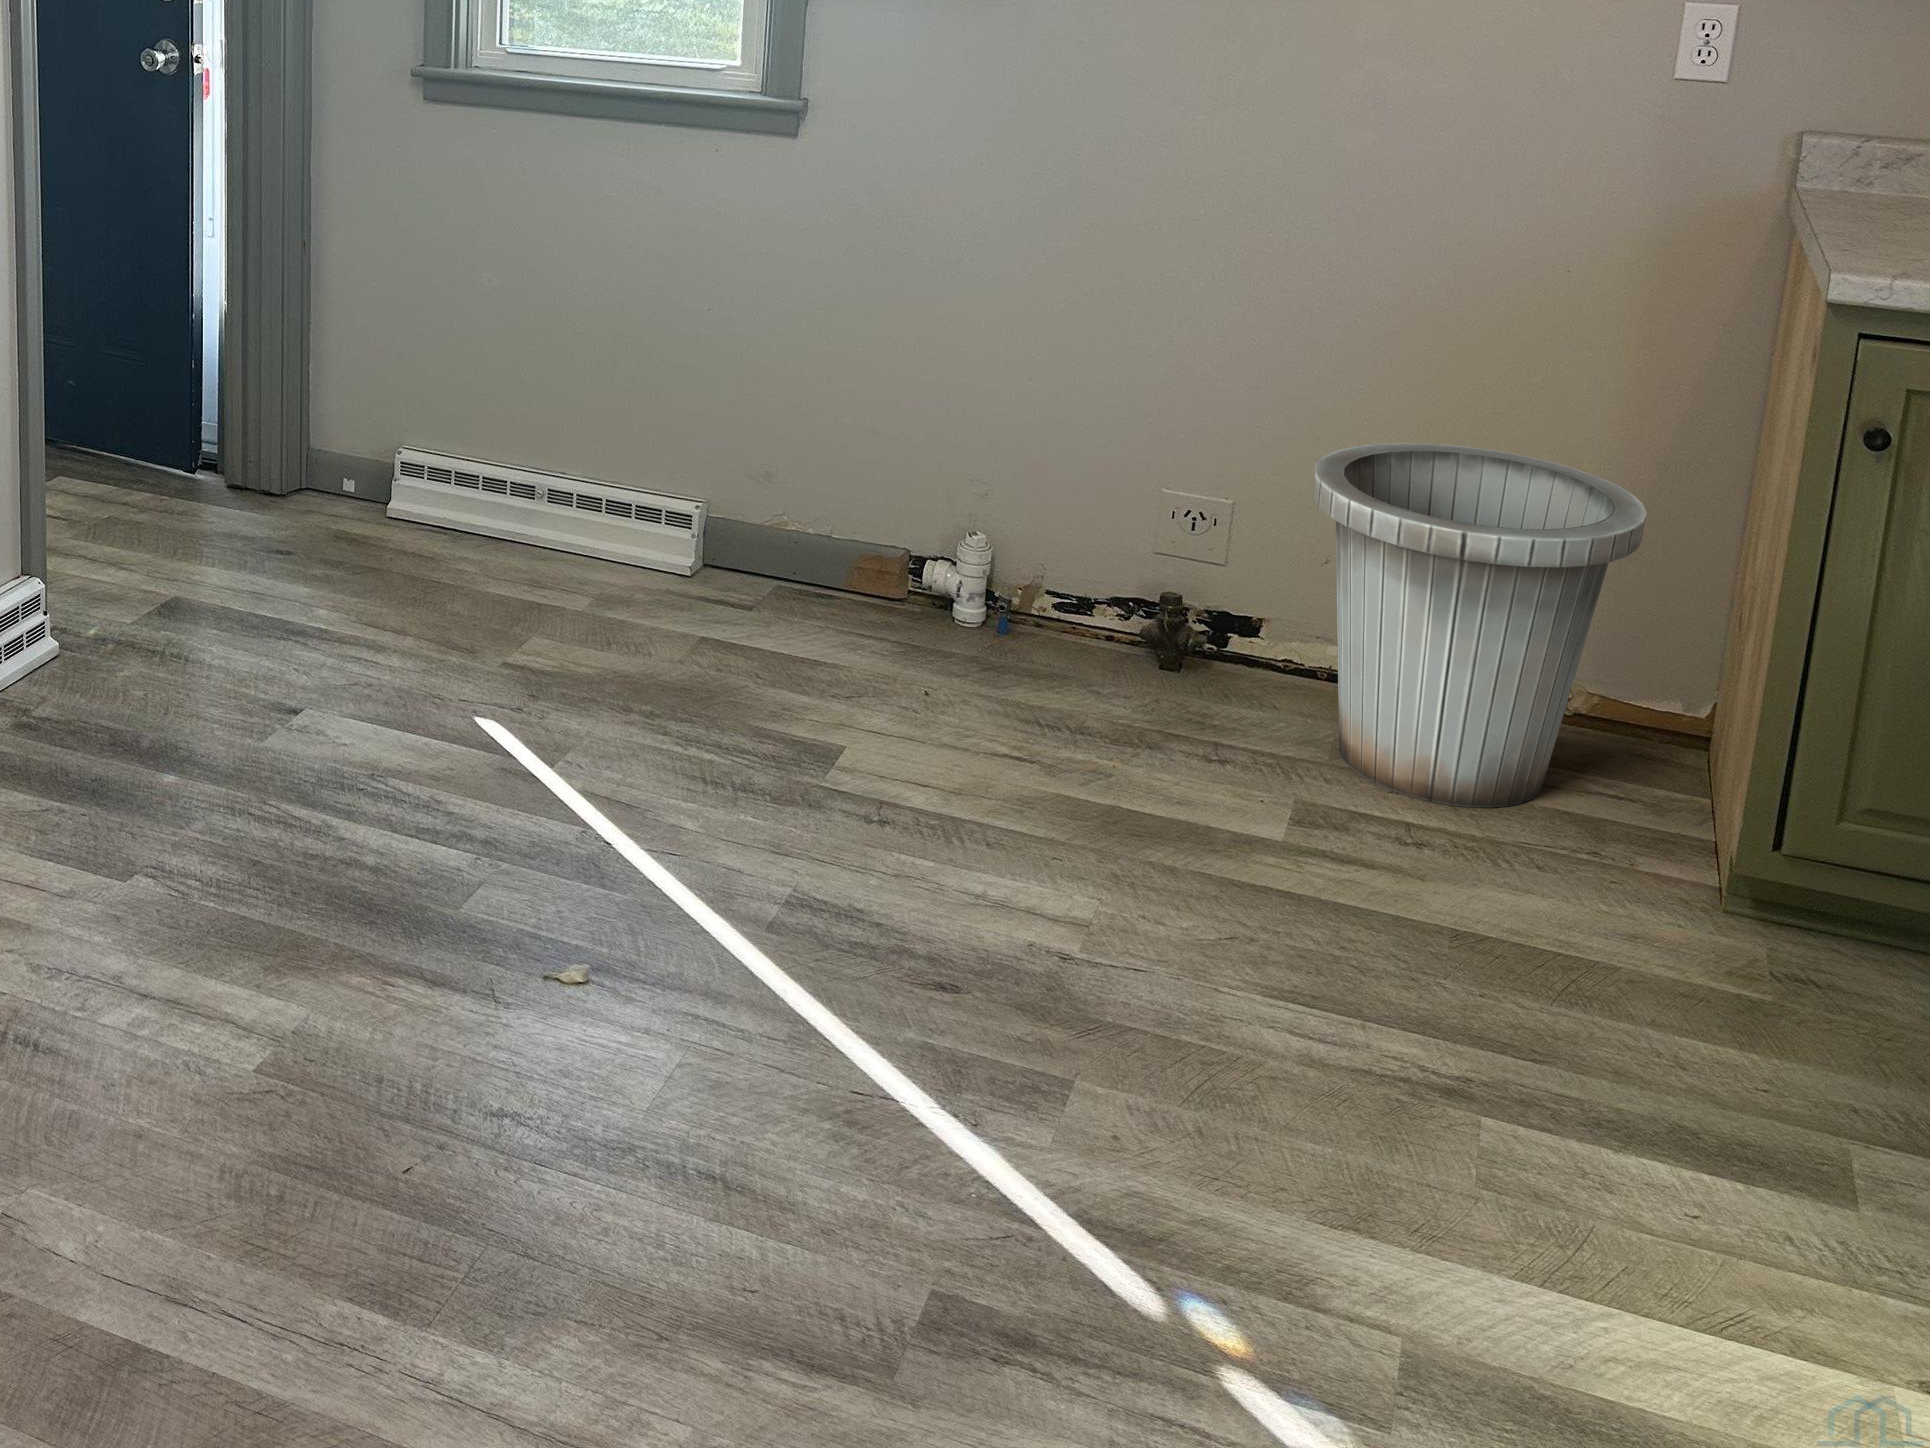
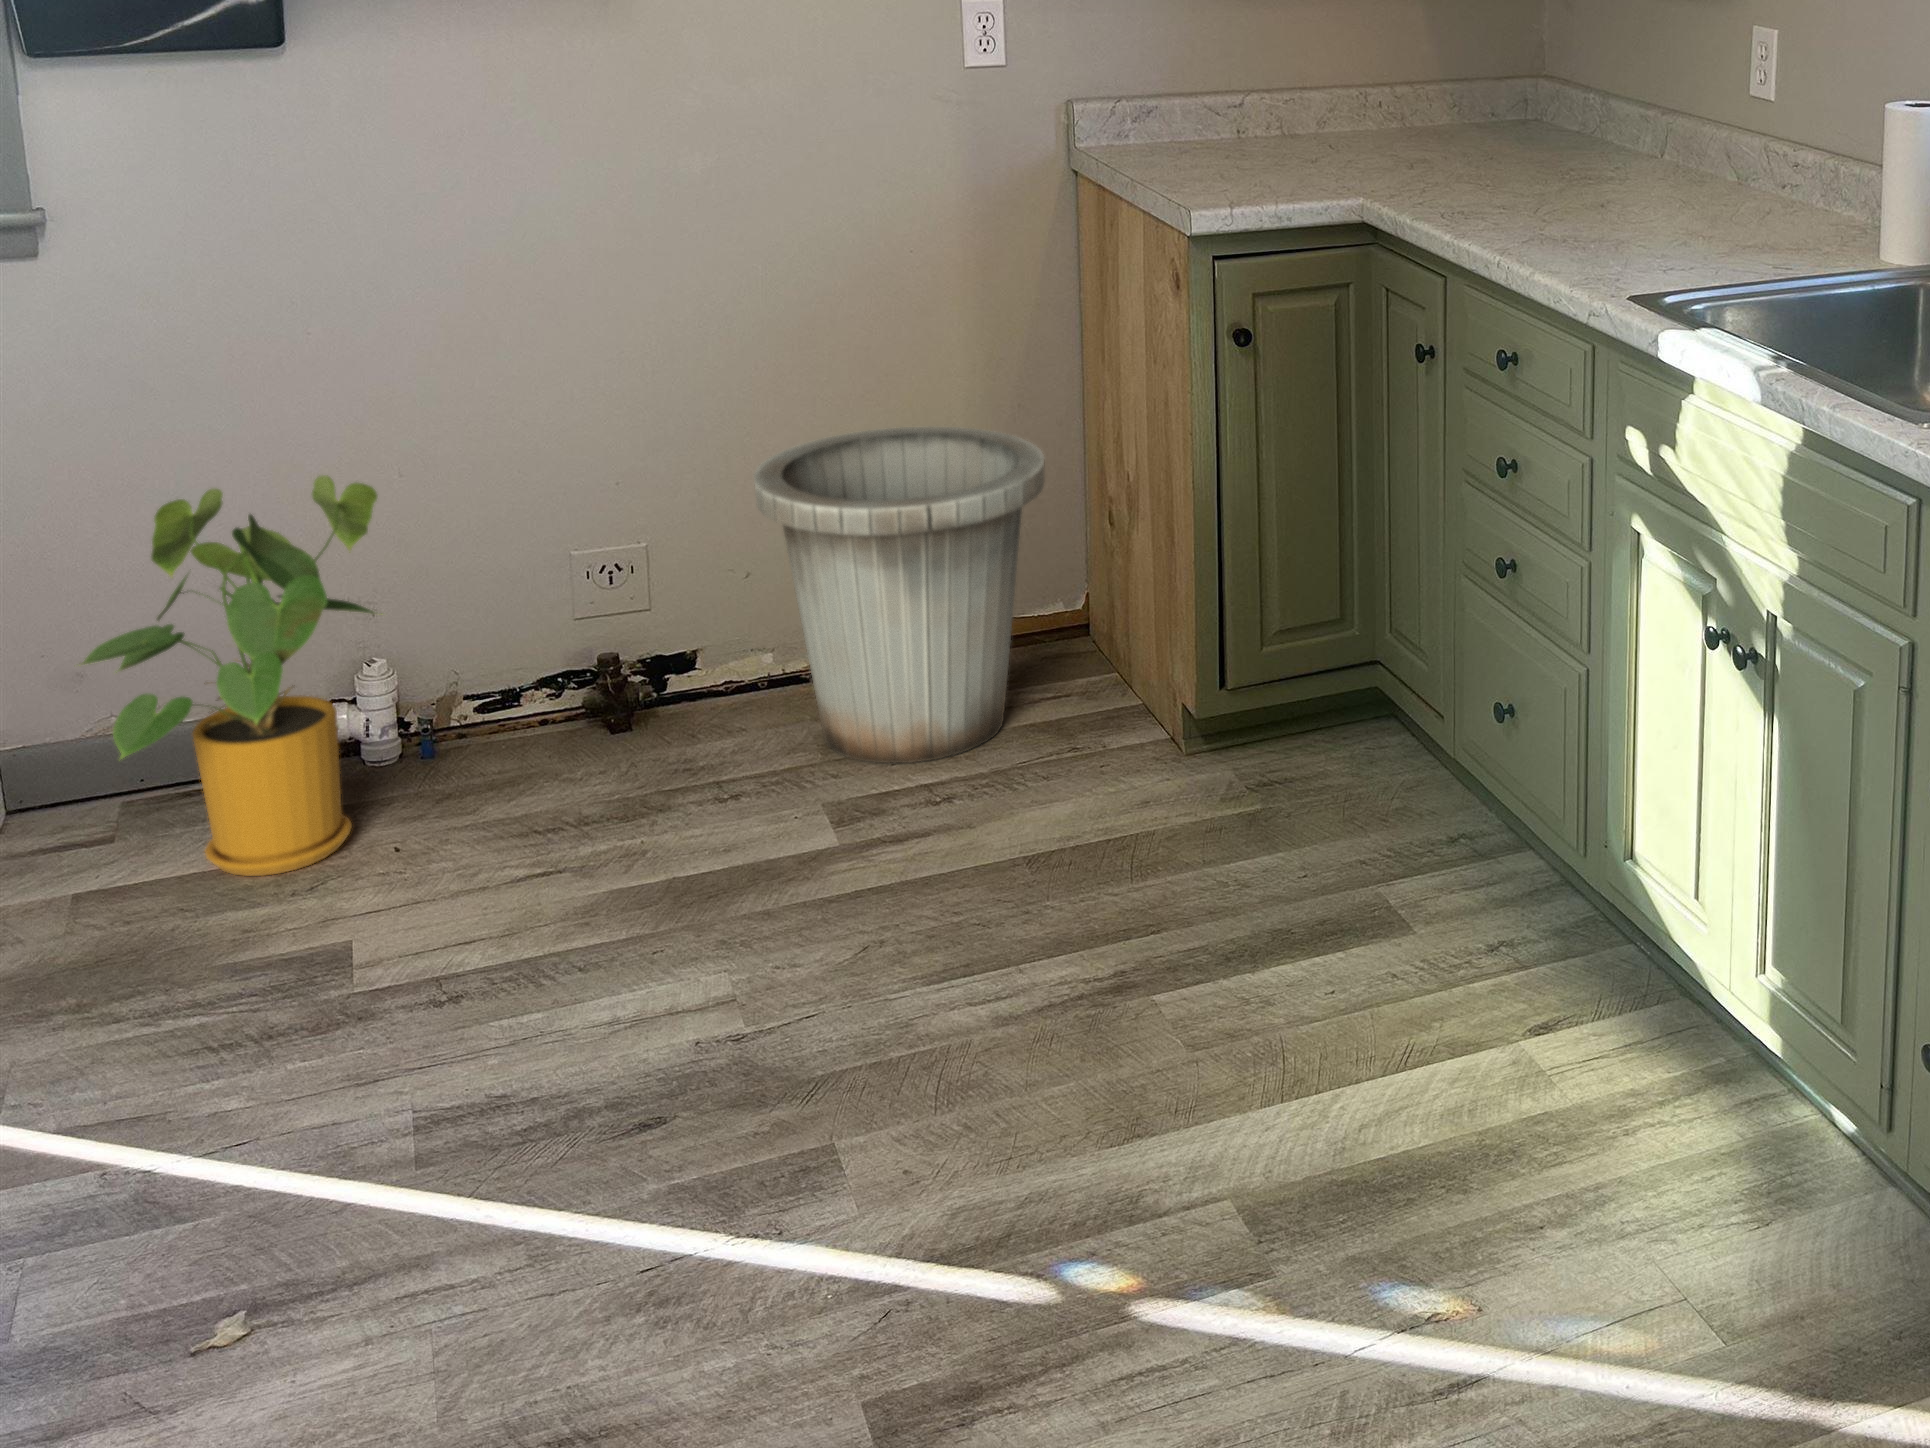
house plant: none [721,351,994,681] -> present [79,475,377,876]

